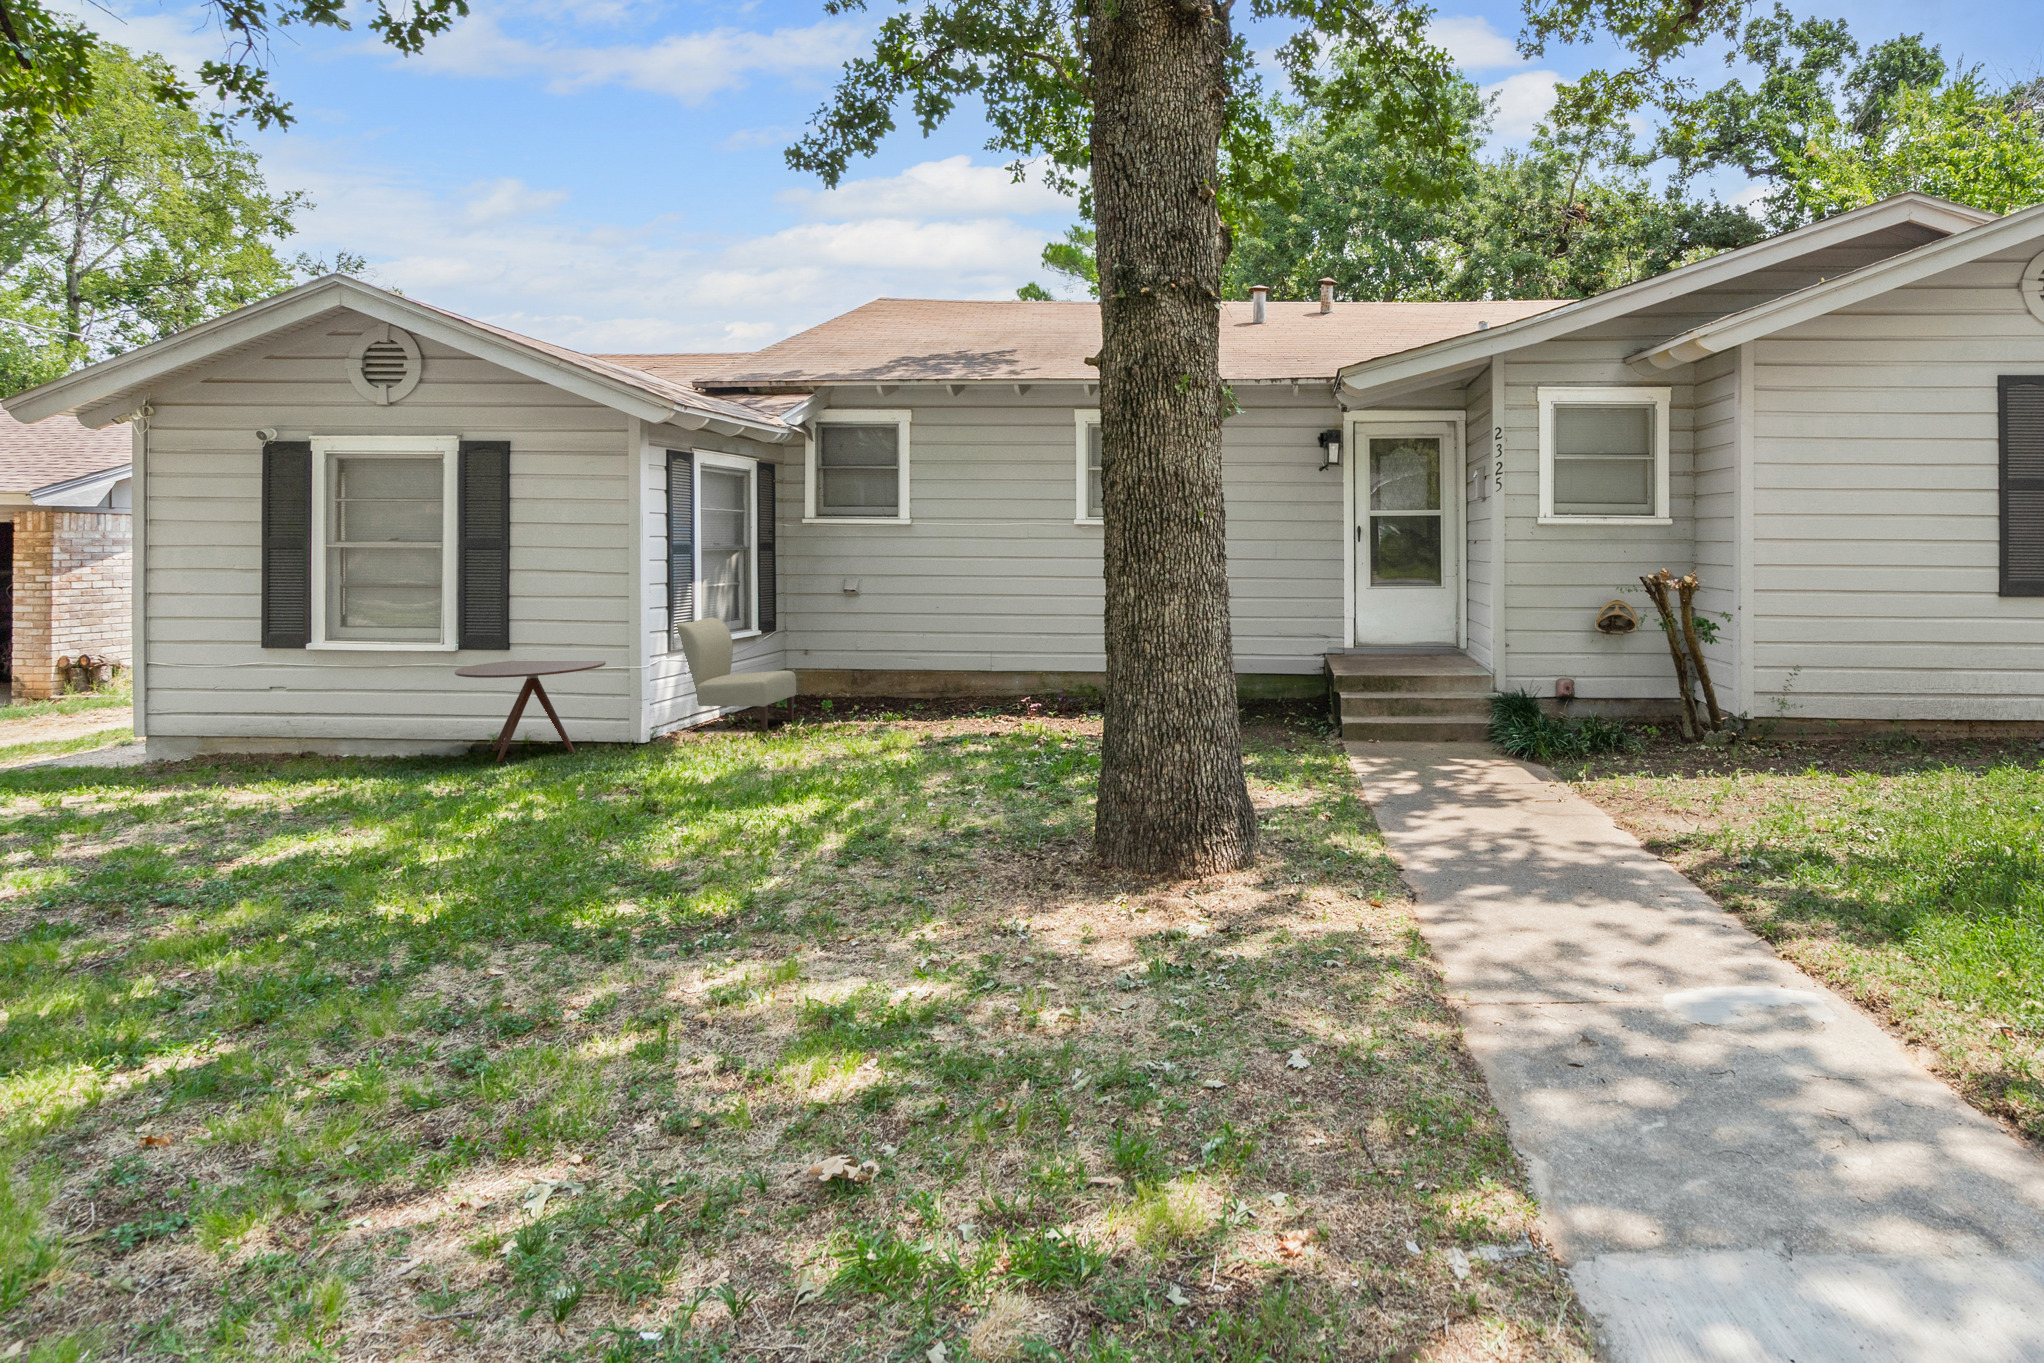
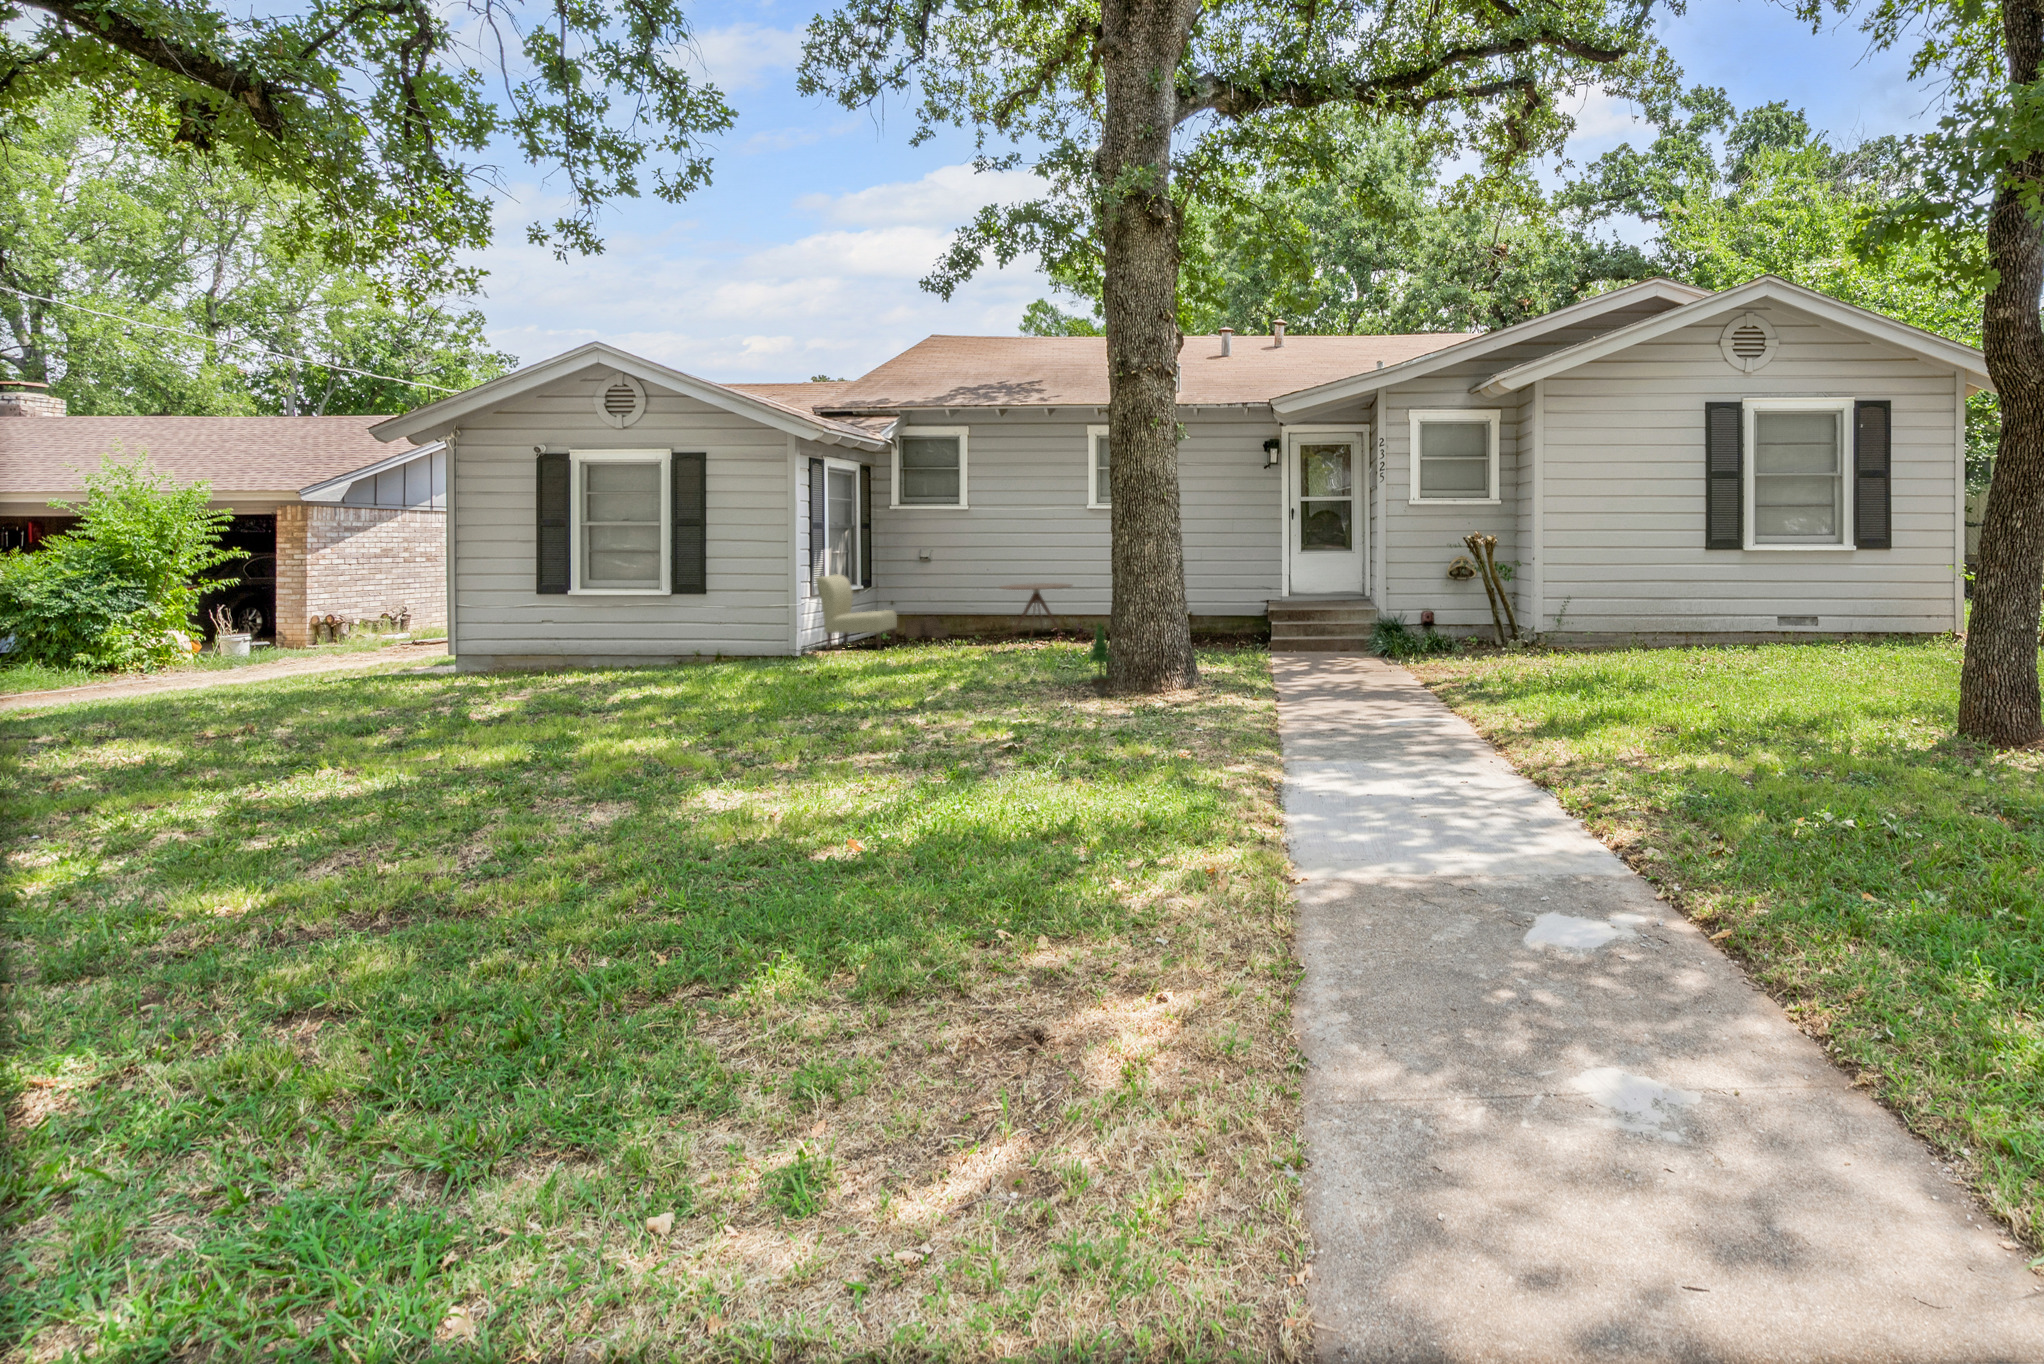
round table: present [455,661,606,762] -> present [1000,583,1072,634]
woven basket: none [814,671,876,706] -> present [905,616,948,638]
potted tree: none [1056,735,1103,863] -> present [1089,624,1112,694]

